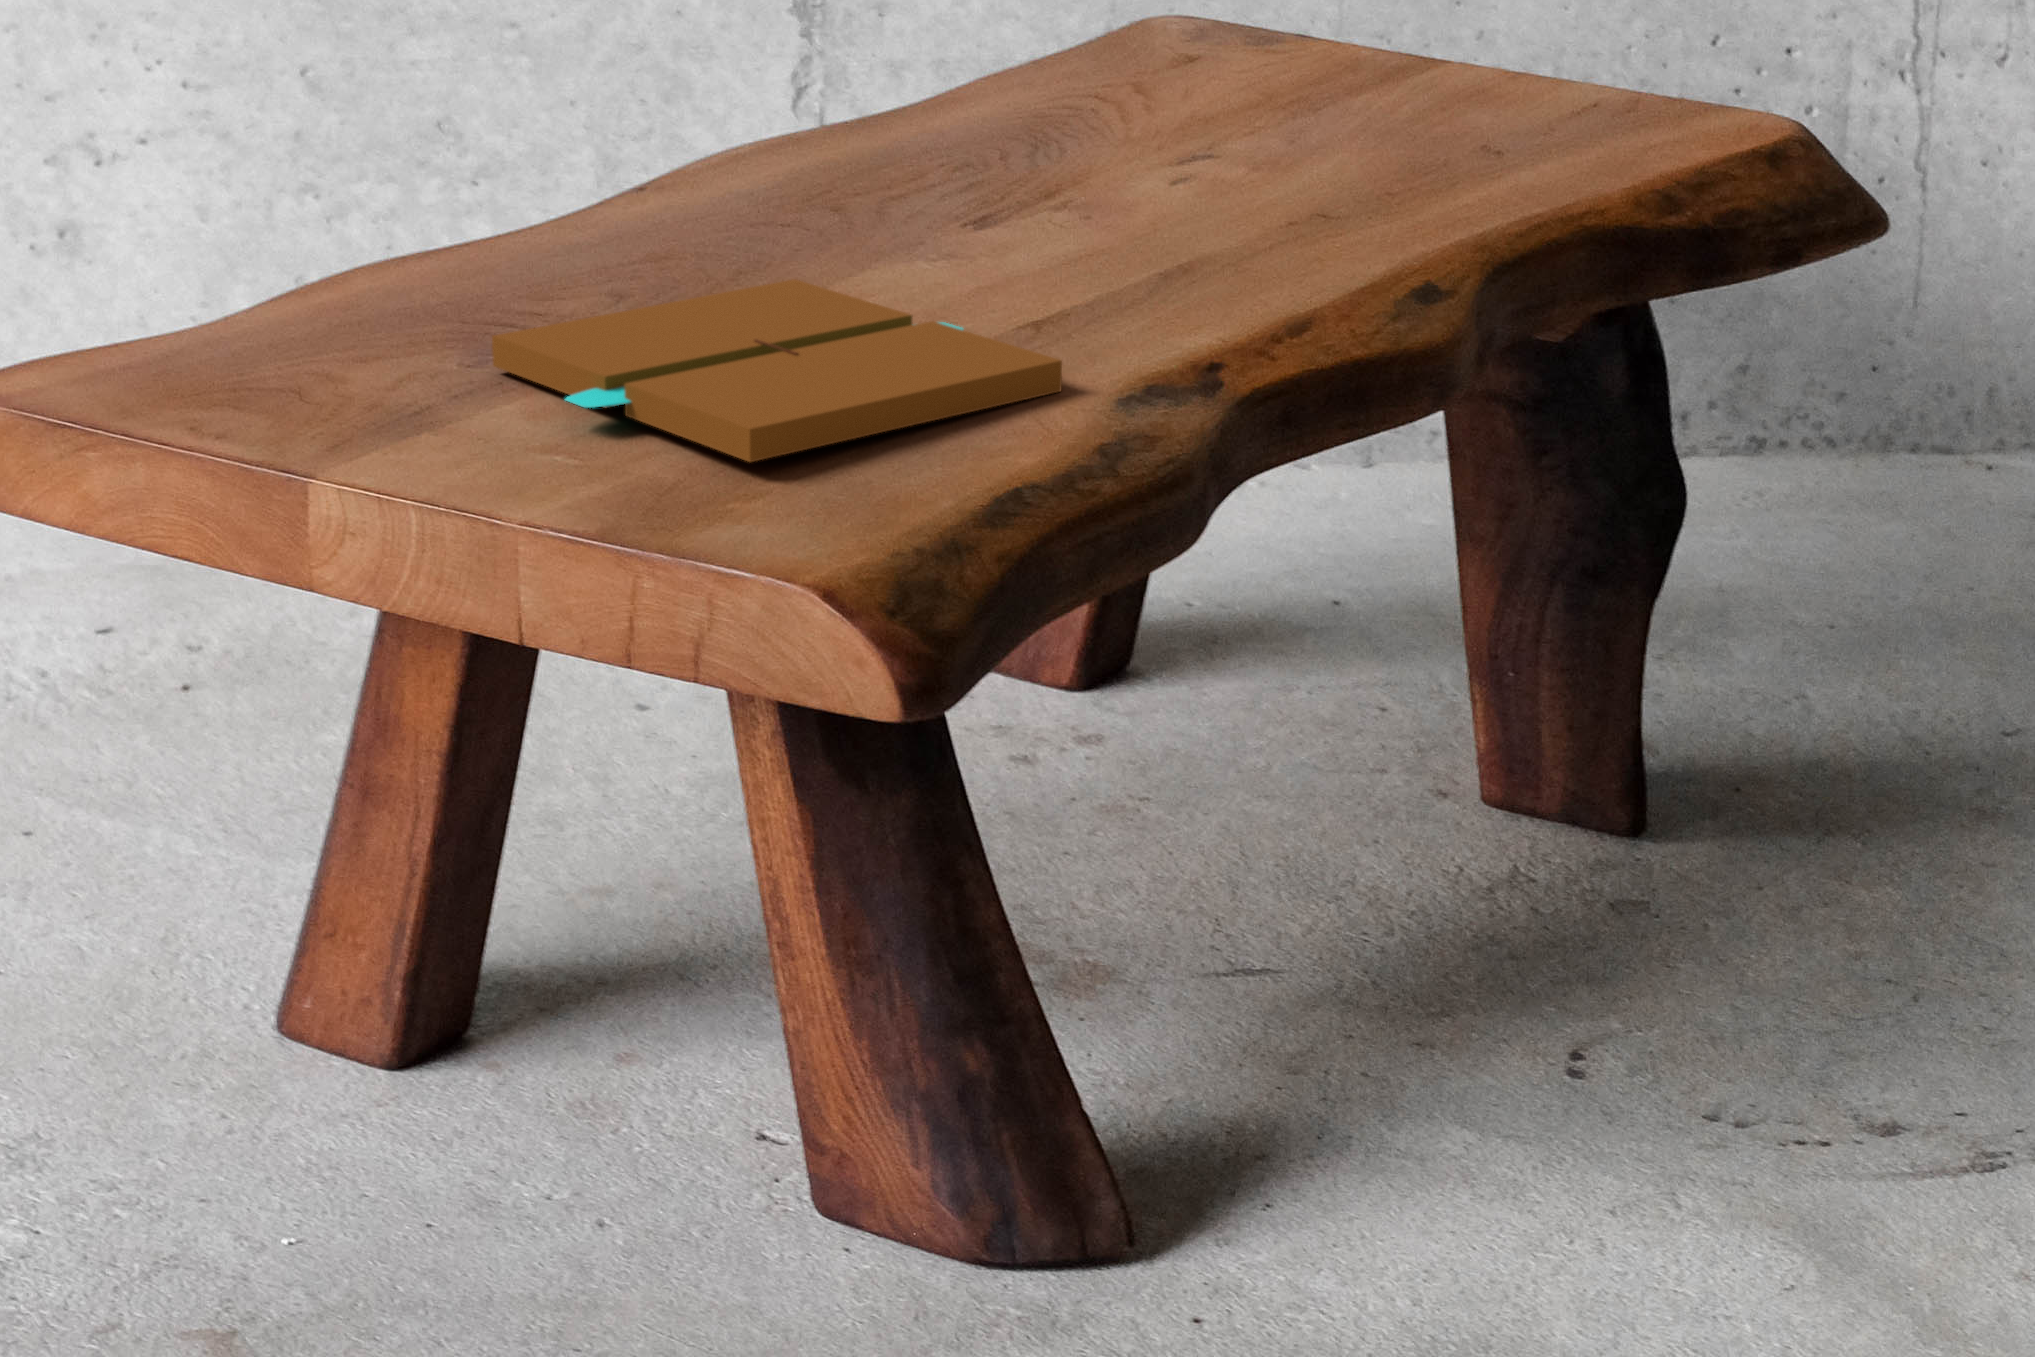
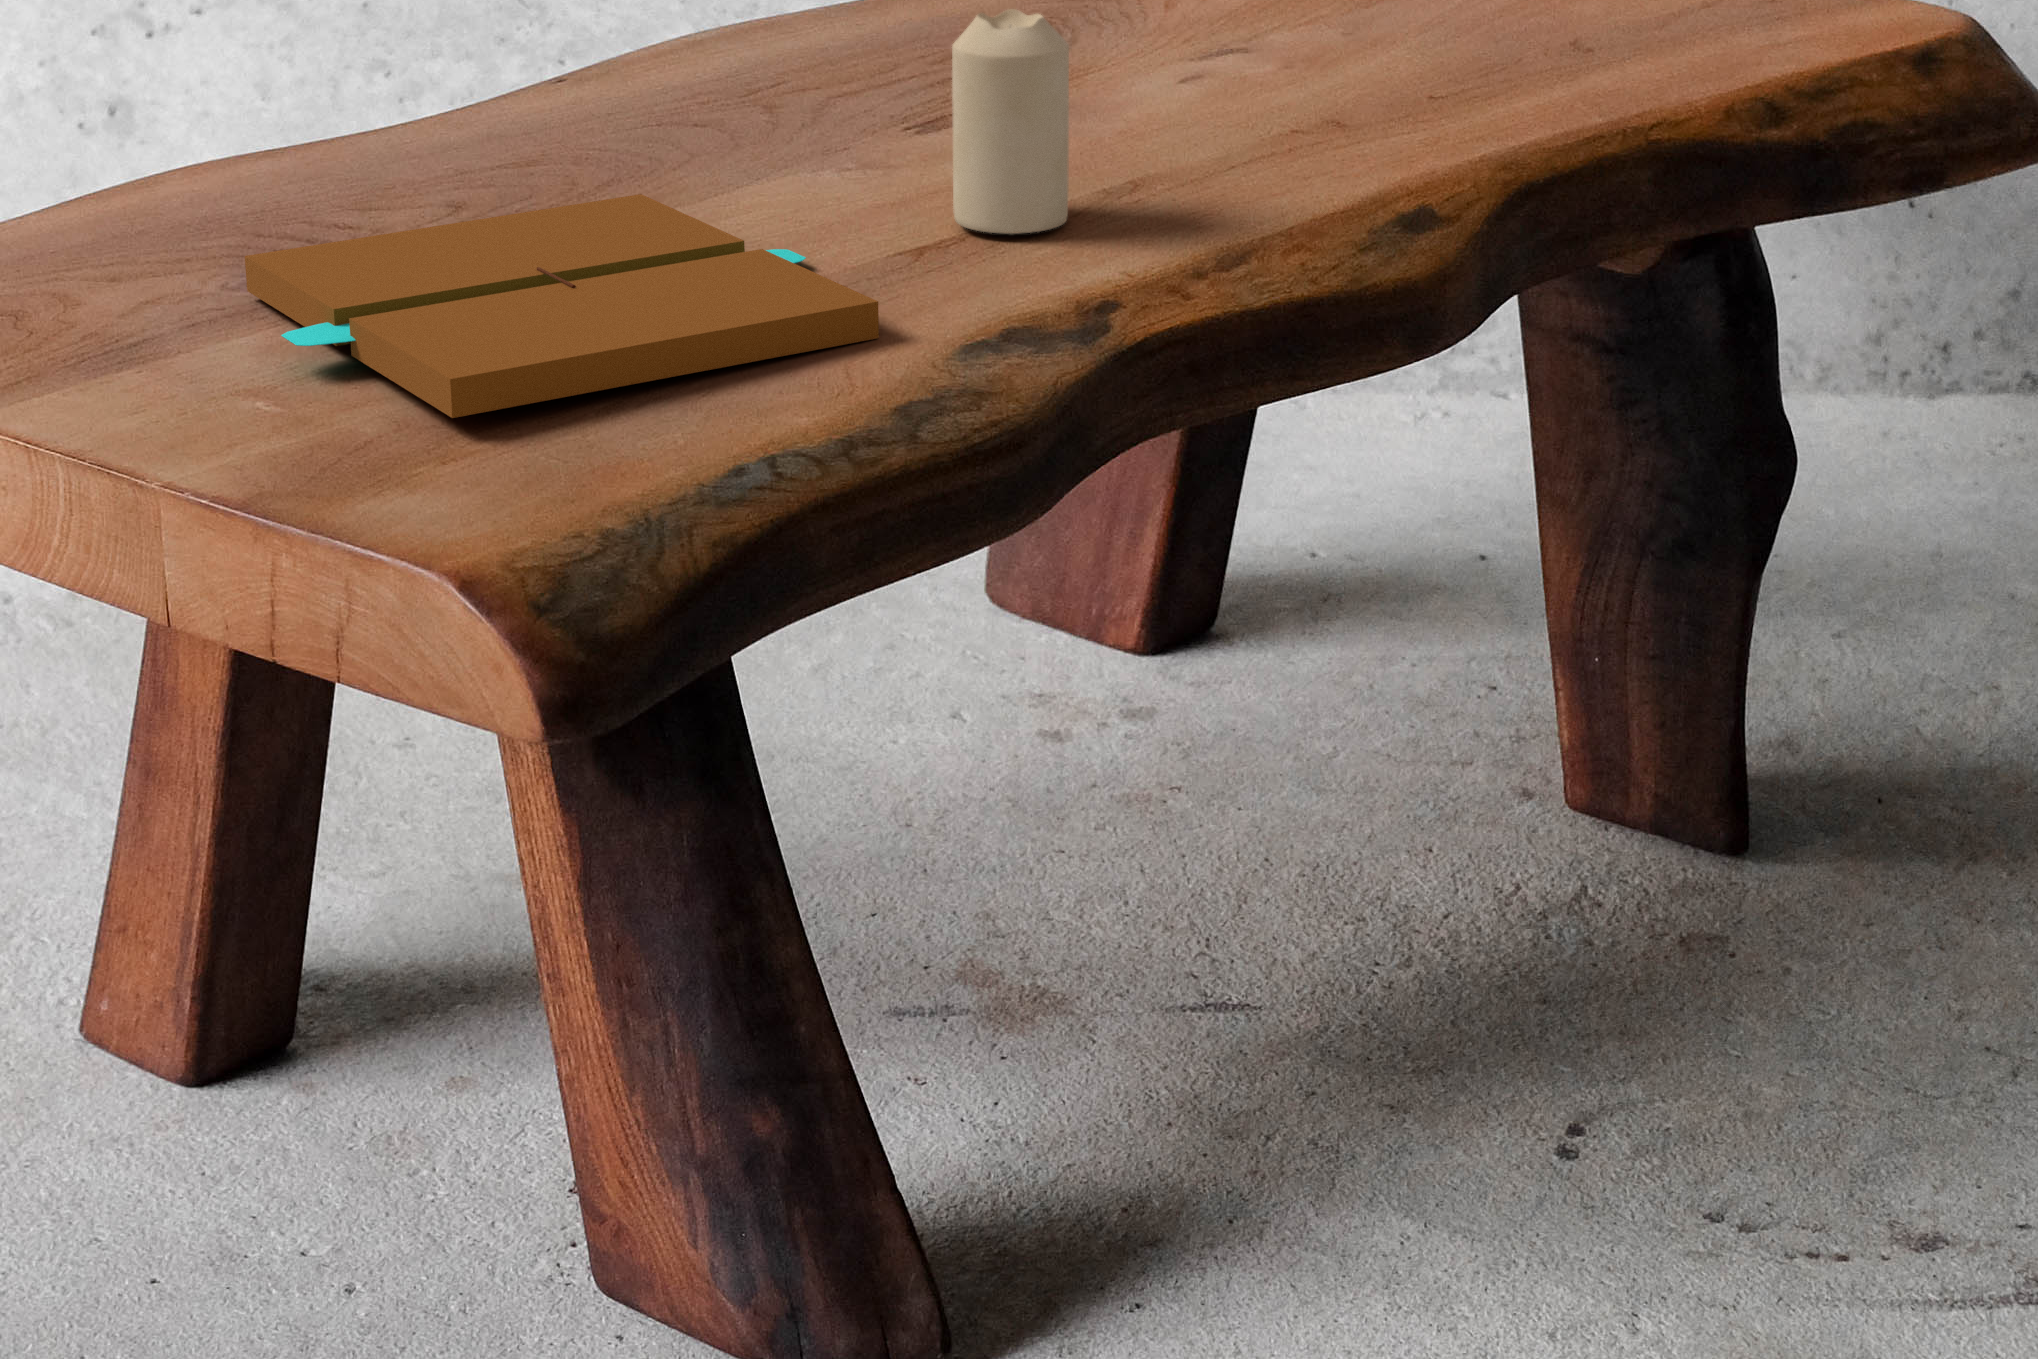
candle: none [1069,115,1171,305] -> present [952,9,1069,234]

